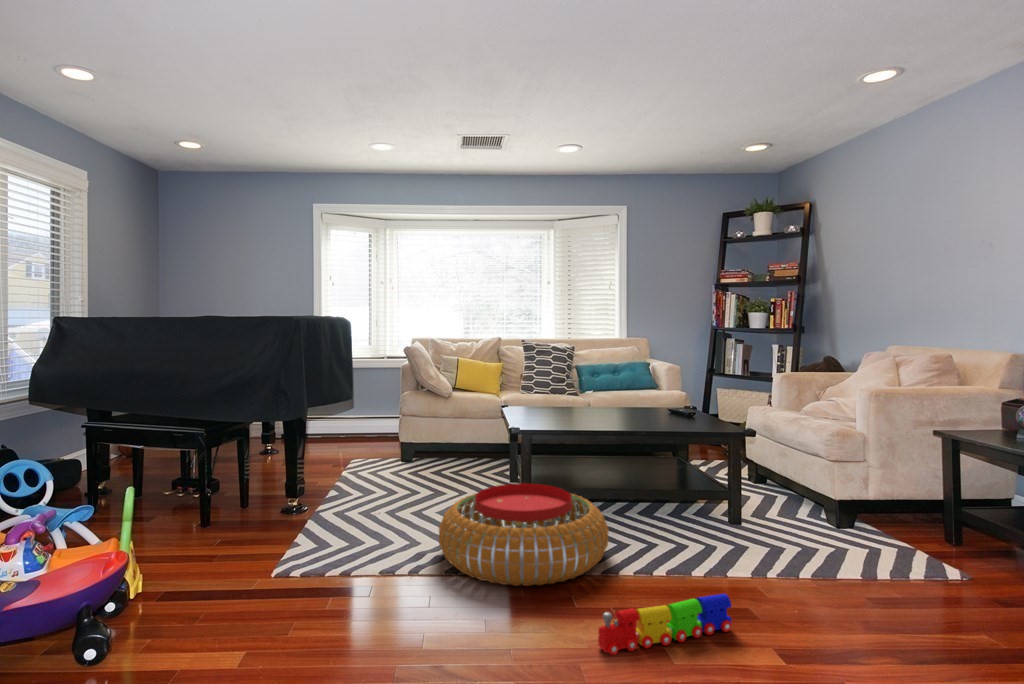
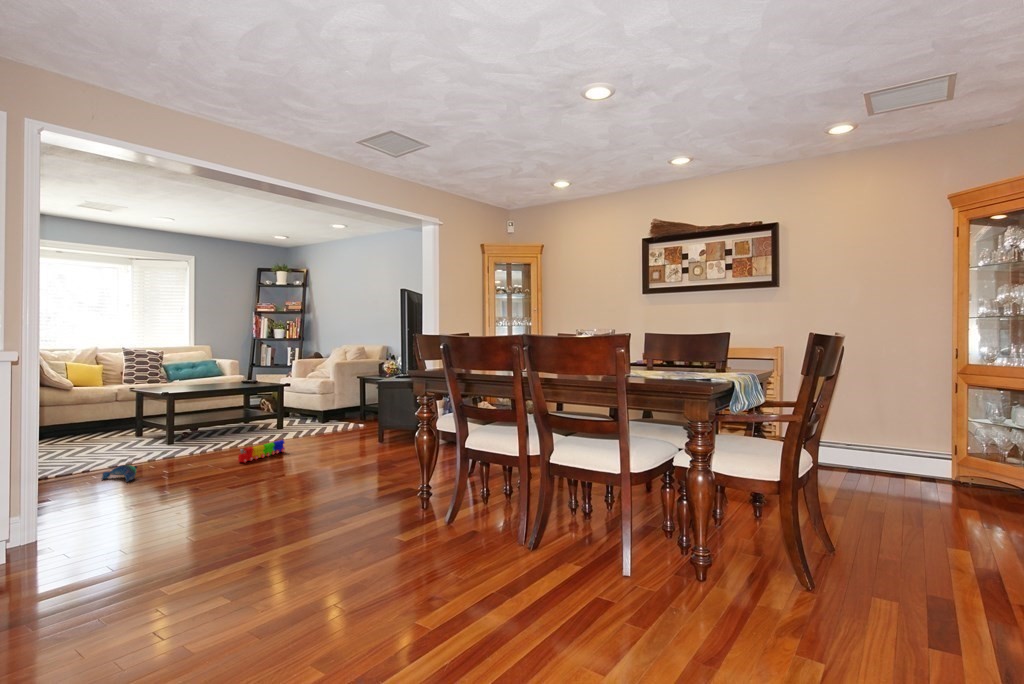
pouf: present [439,483,609,586] -> none [135,420,227,460]
plush toy: none [321,593,379,652] -> present [102,465,137,482]

